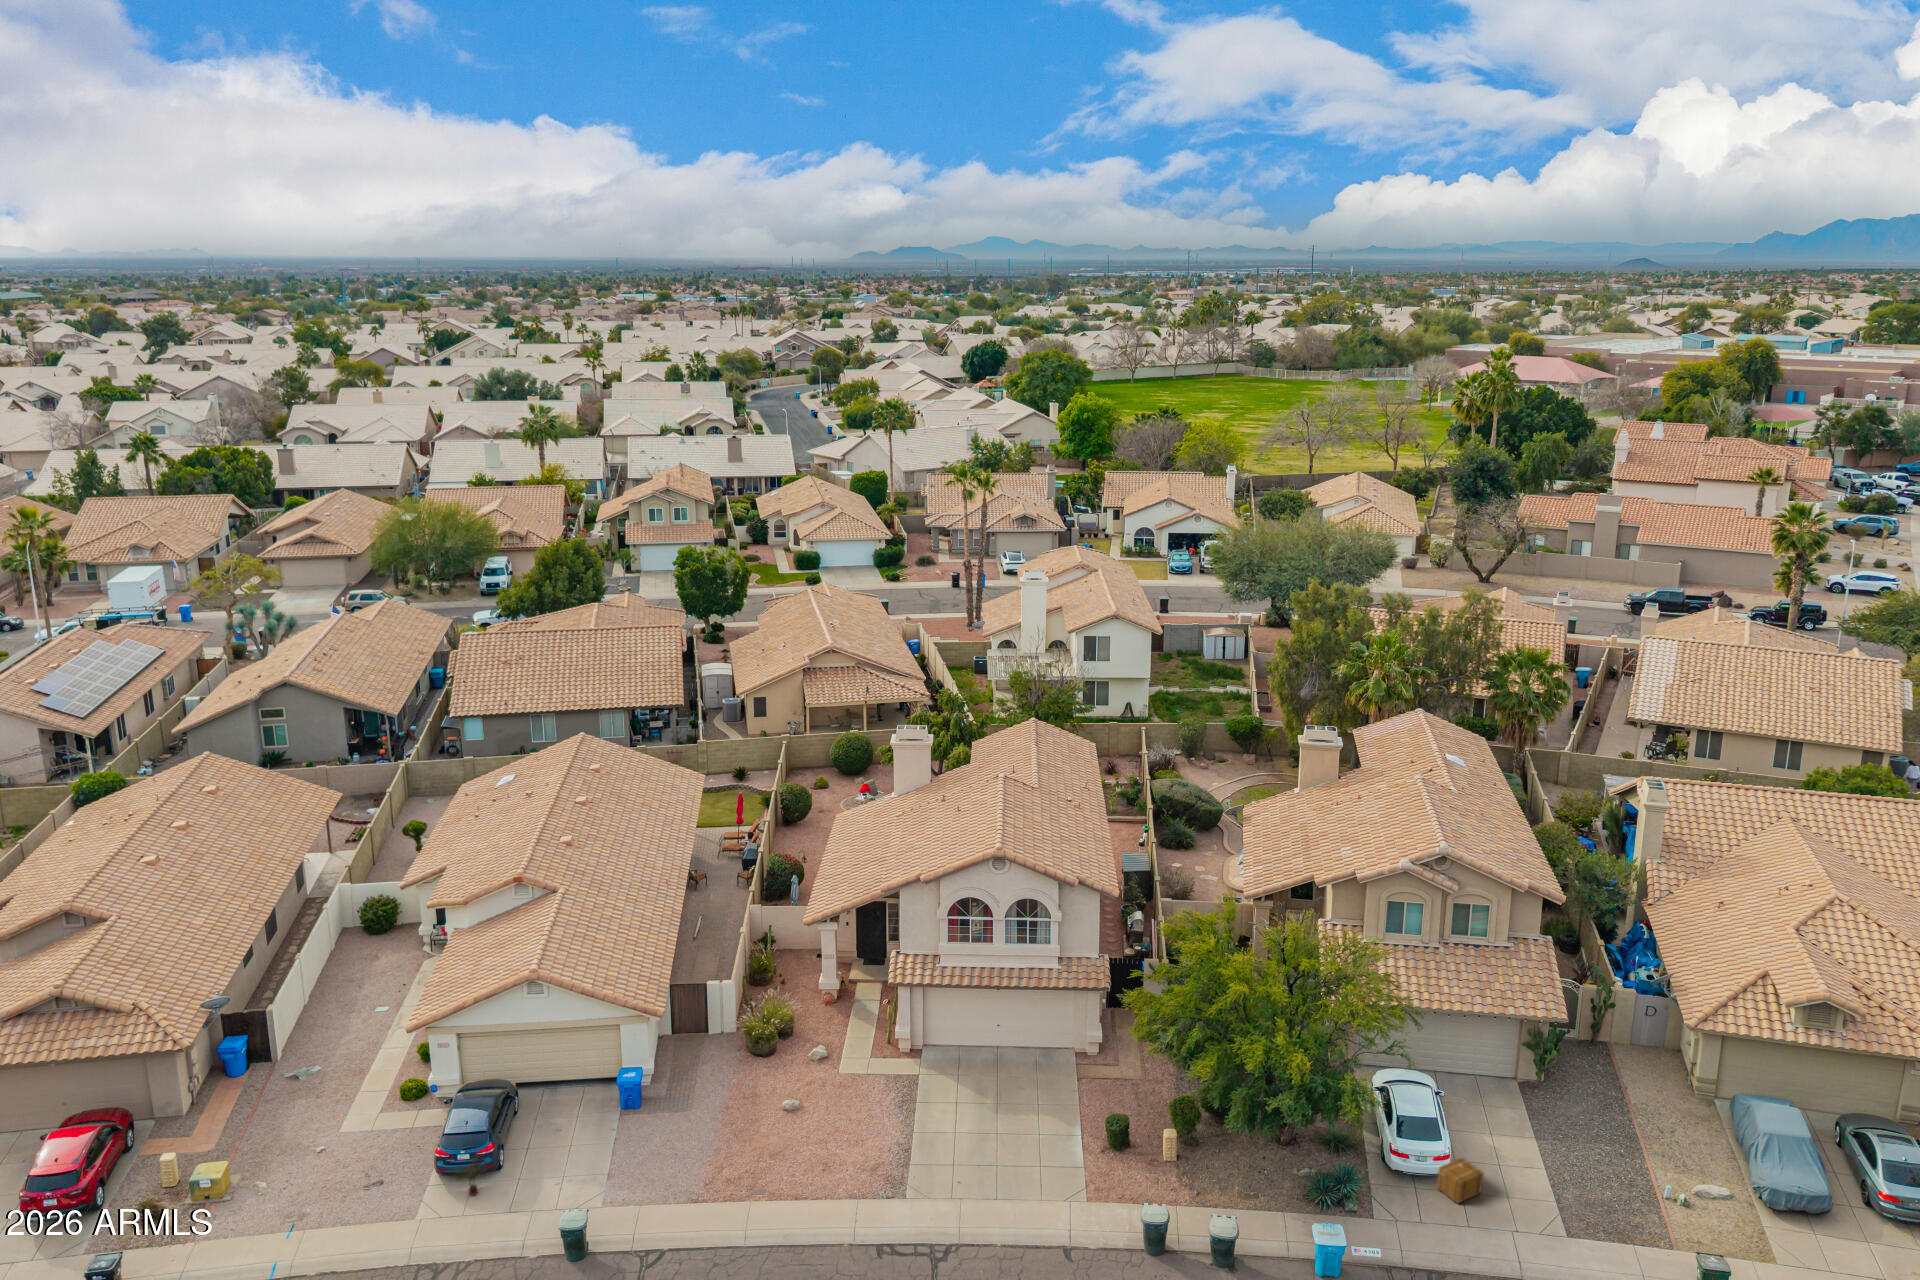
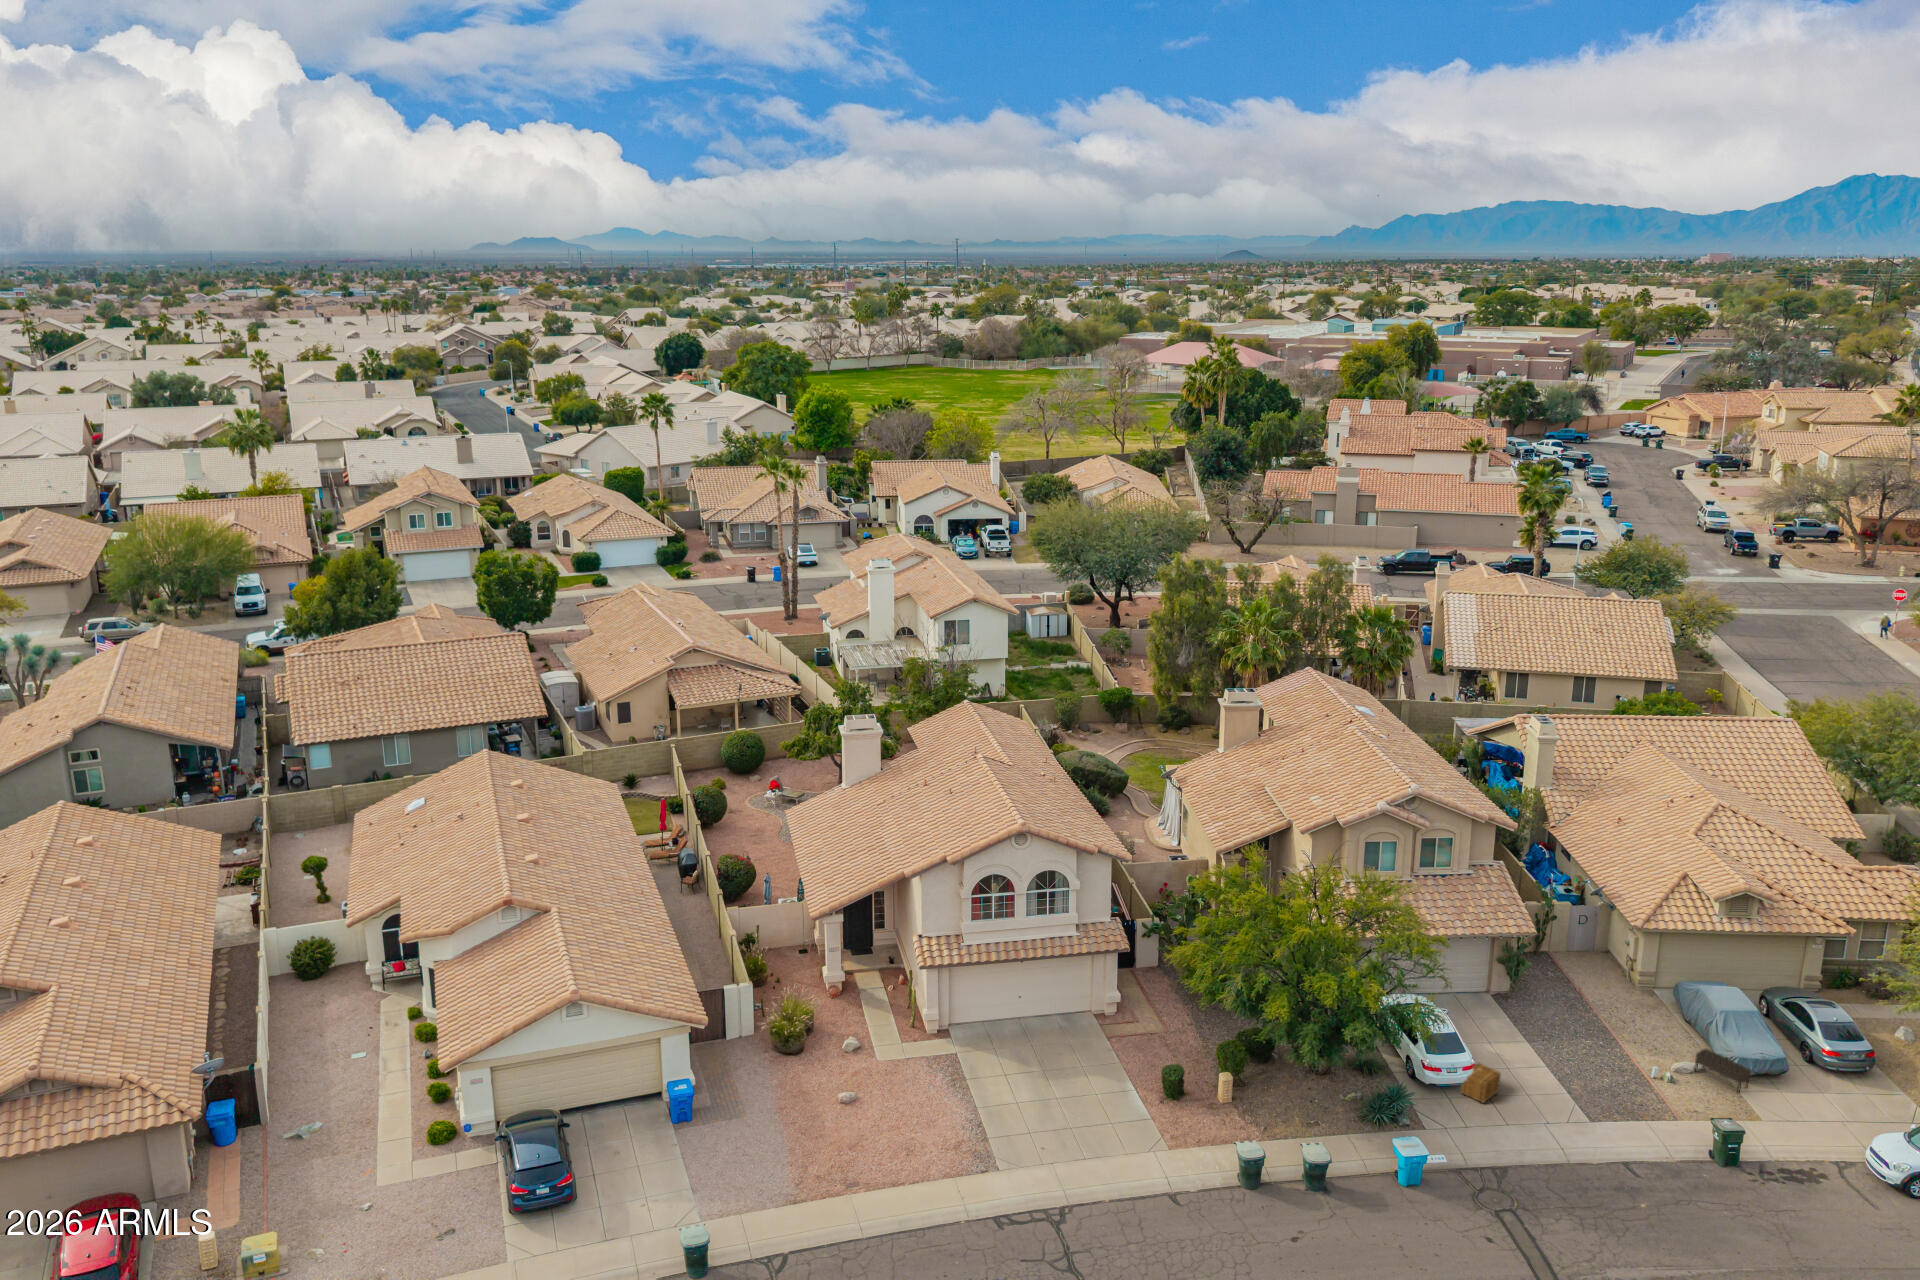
potted tree: present [455,1156,487,1195] -> none [539,1185,575,1229]
bench: none [1731,1177,1797,1235] -> present [1694,1049,1751,1092]

